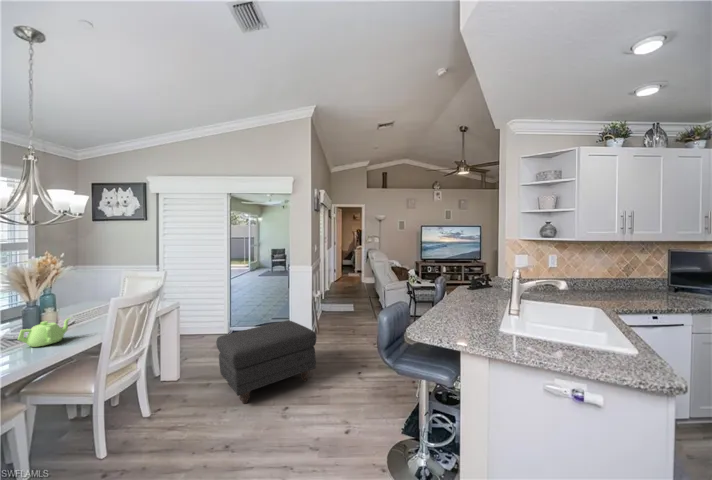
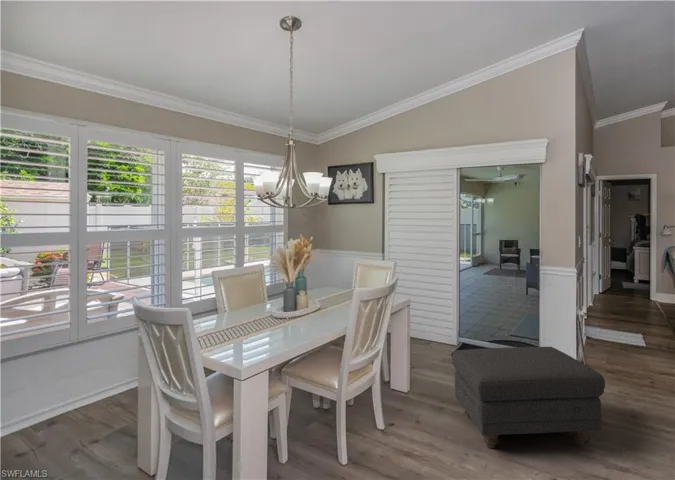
teapot: present [18,318,70,347] -> none [282,303,320,328]

